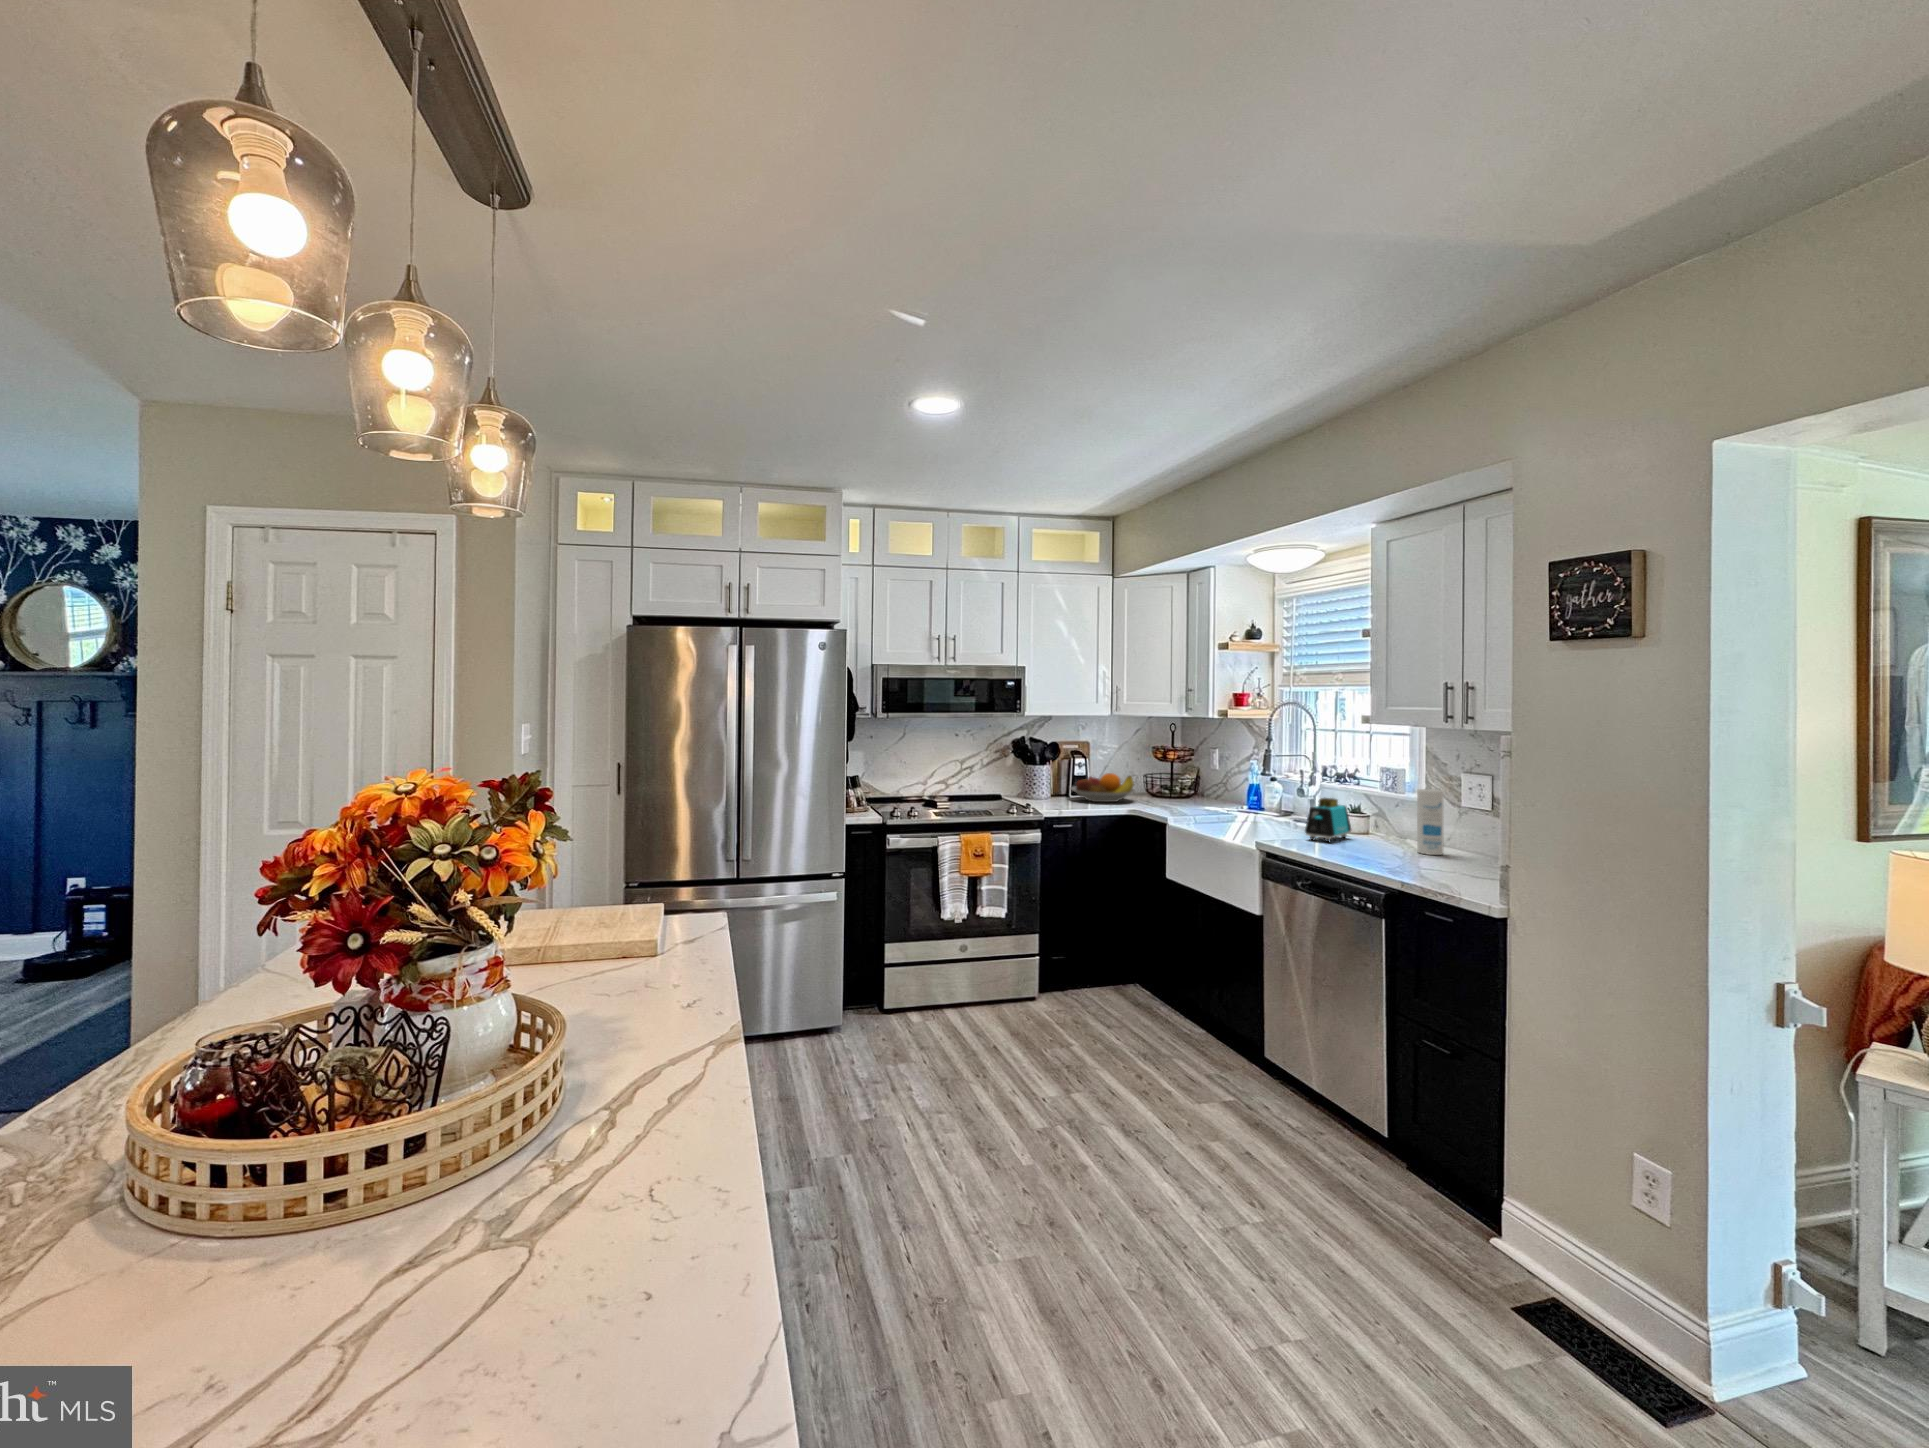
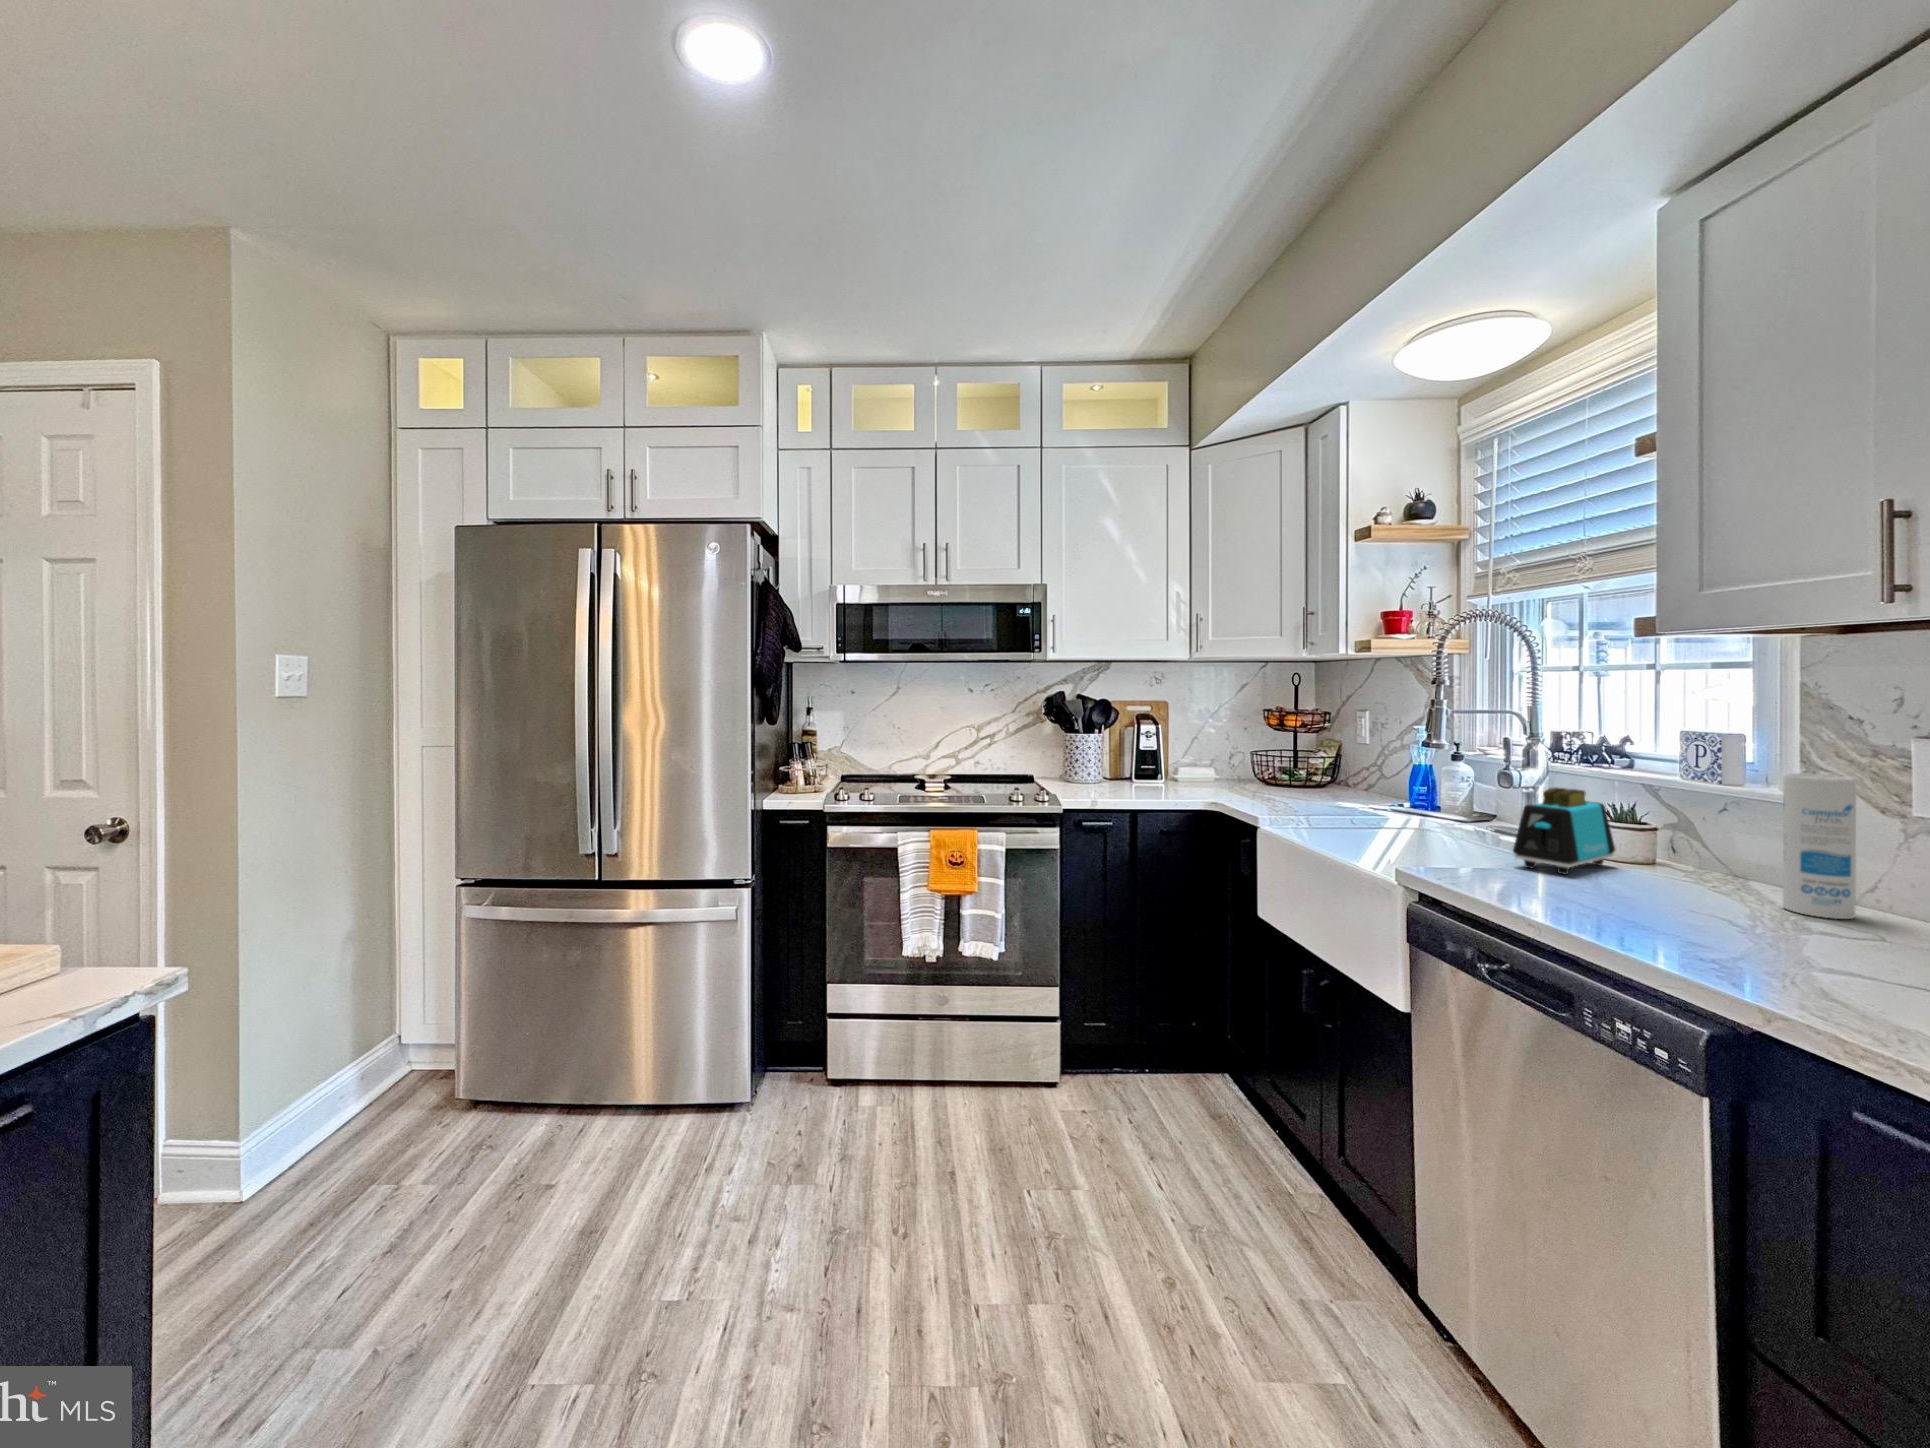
fruit bowl: present [1070,773,1135,802] -> none [1131,744,1232,787]

